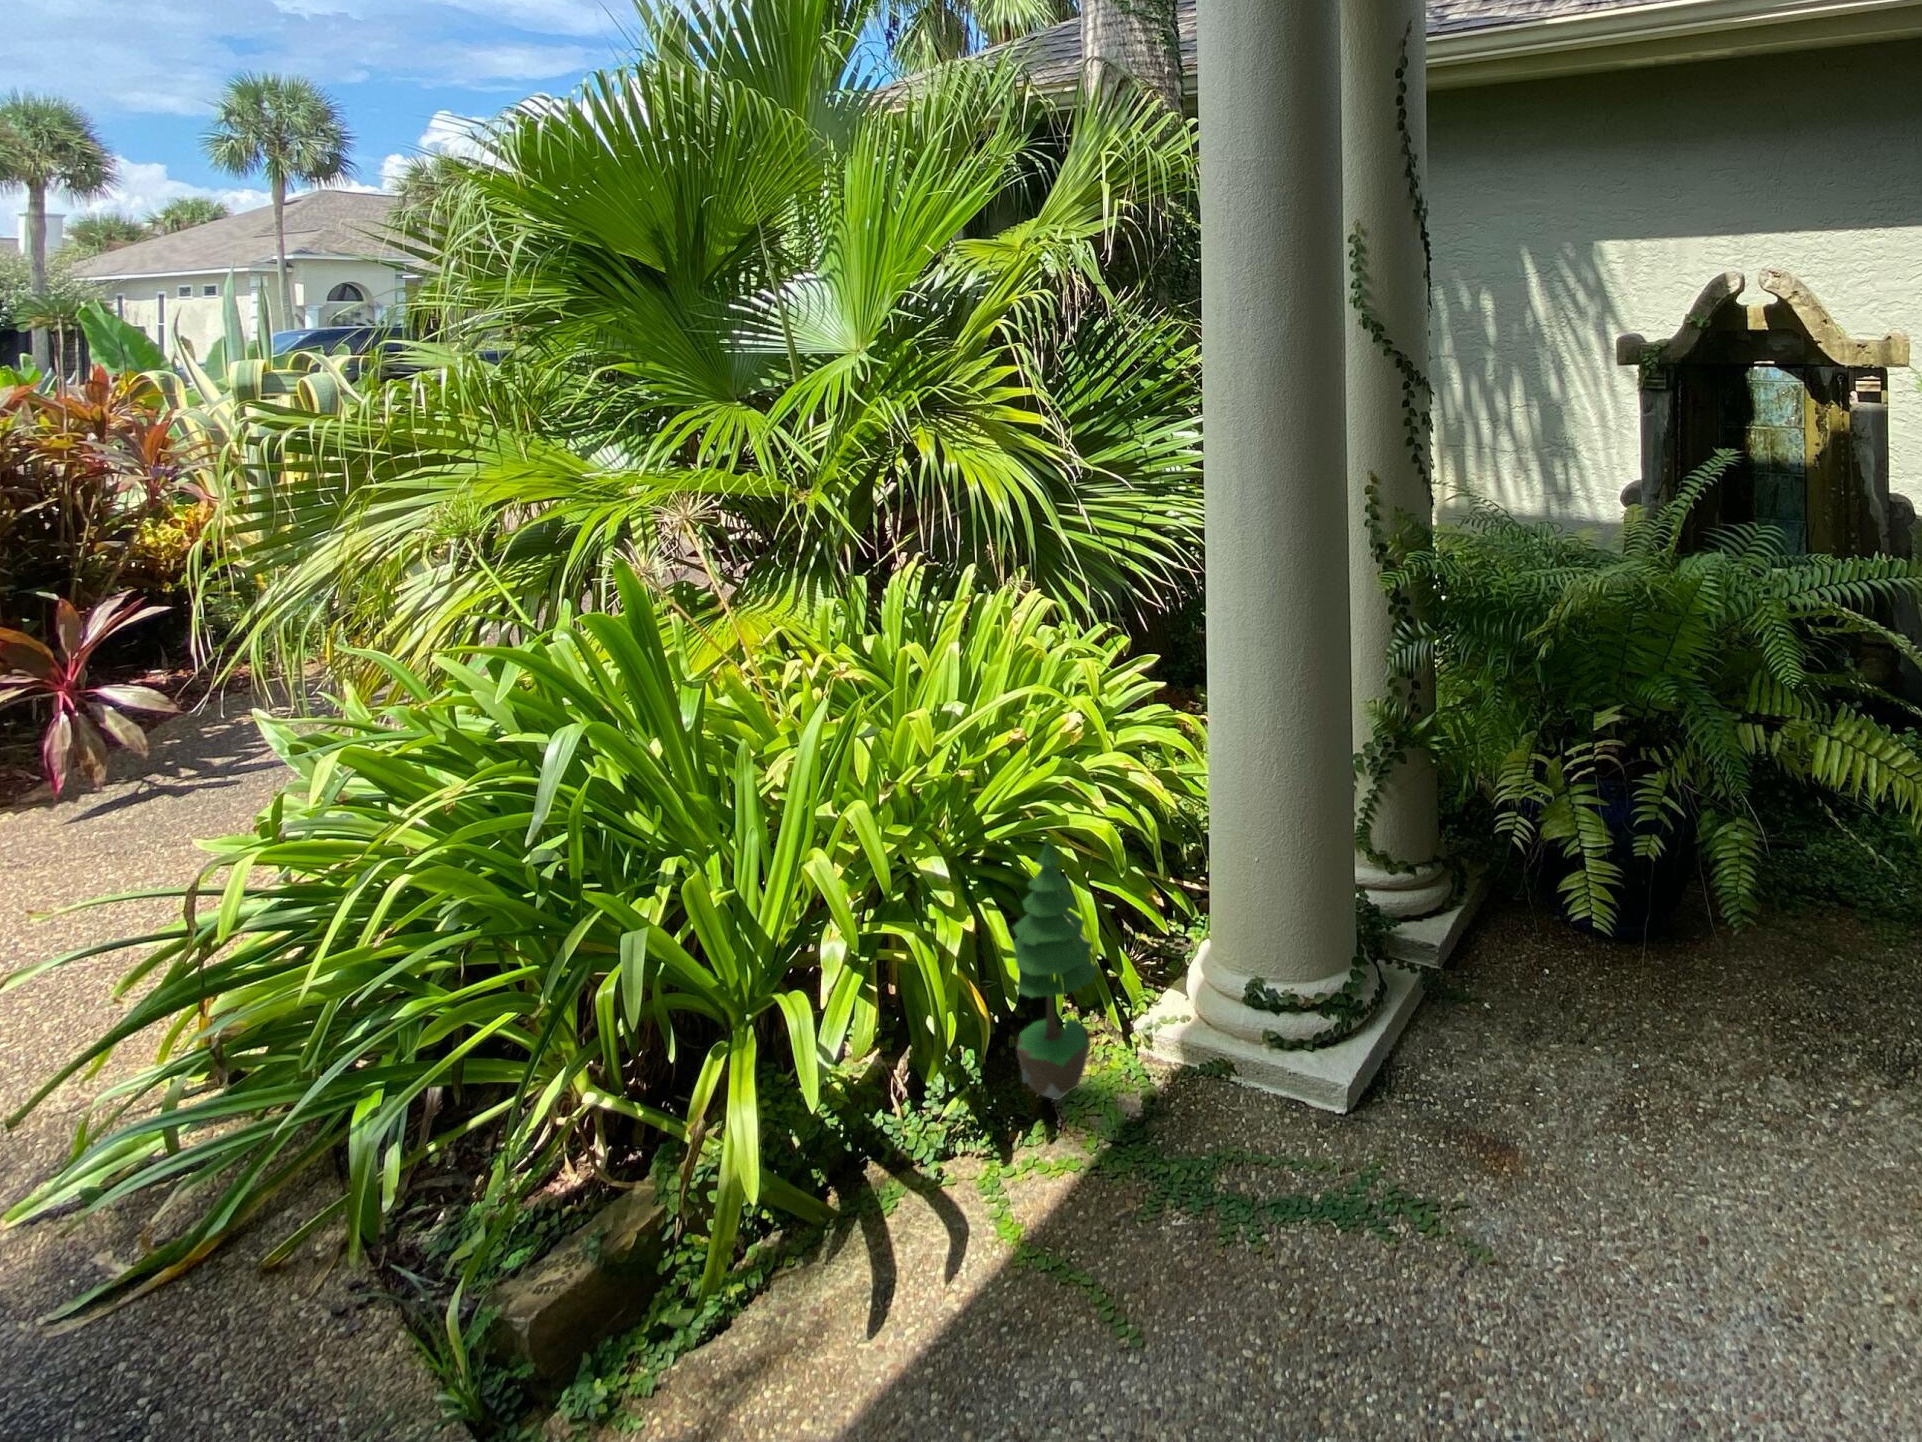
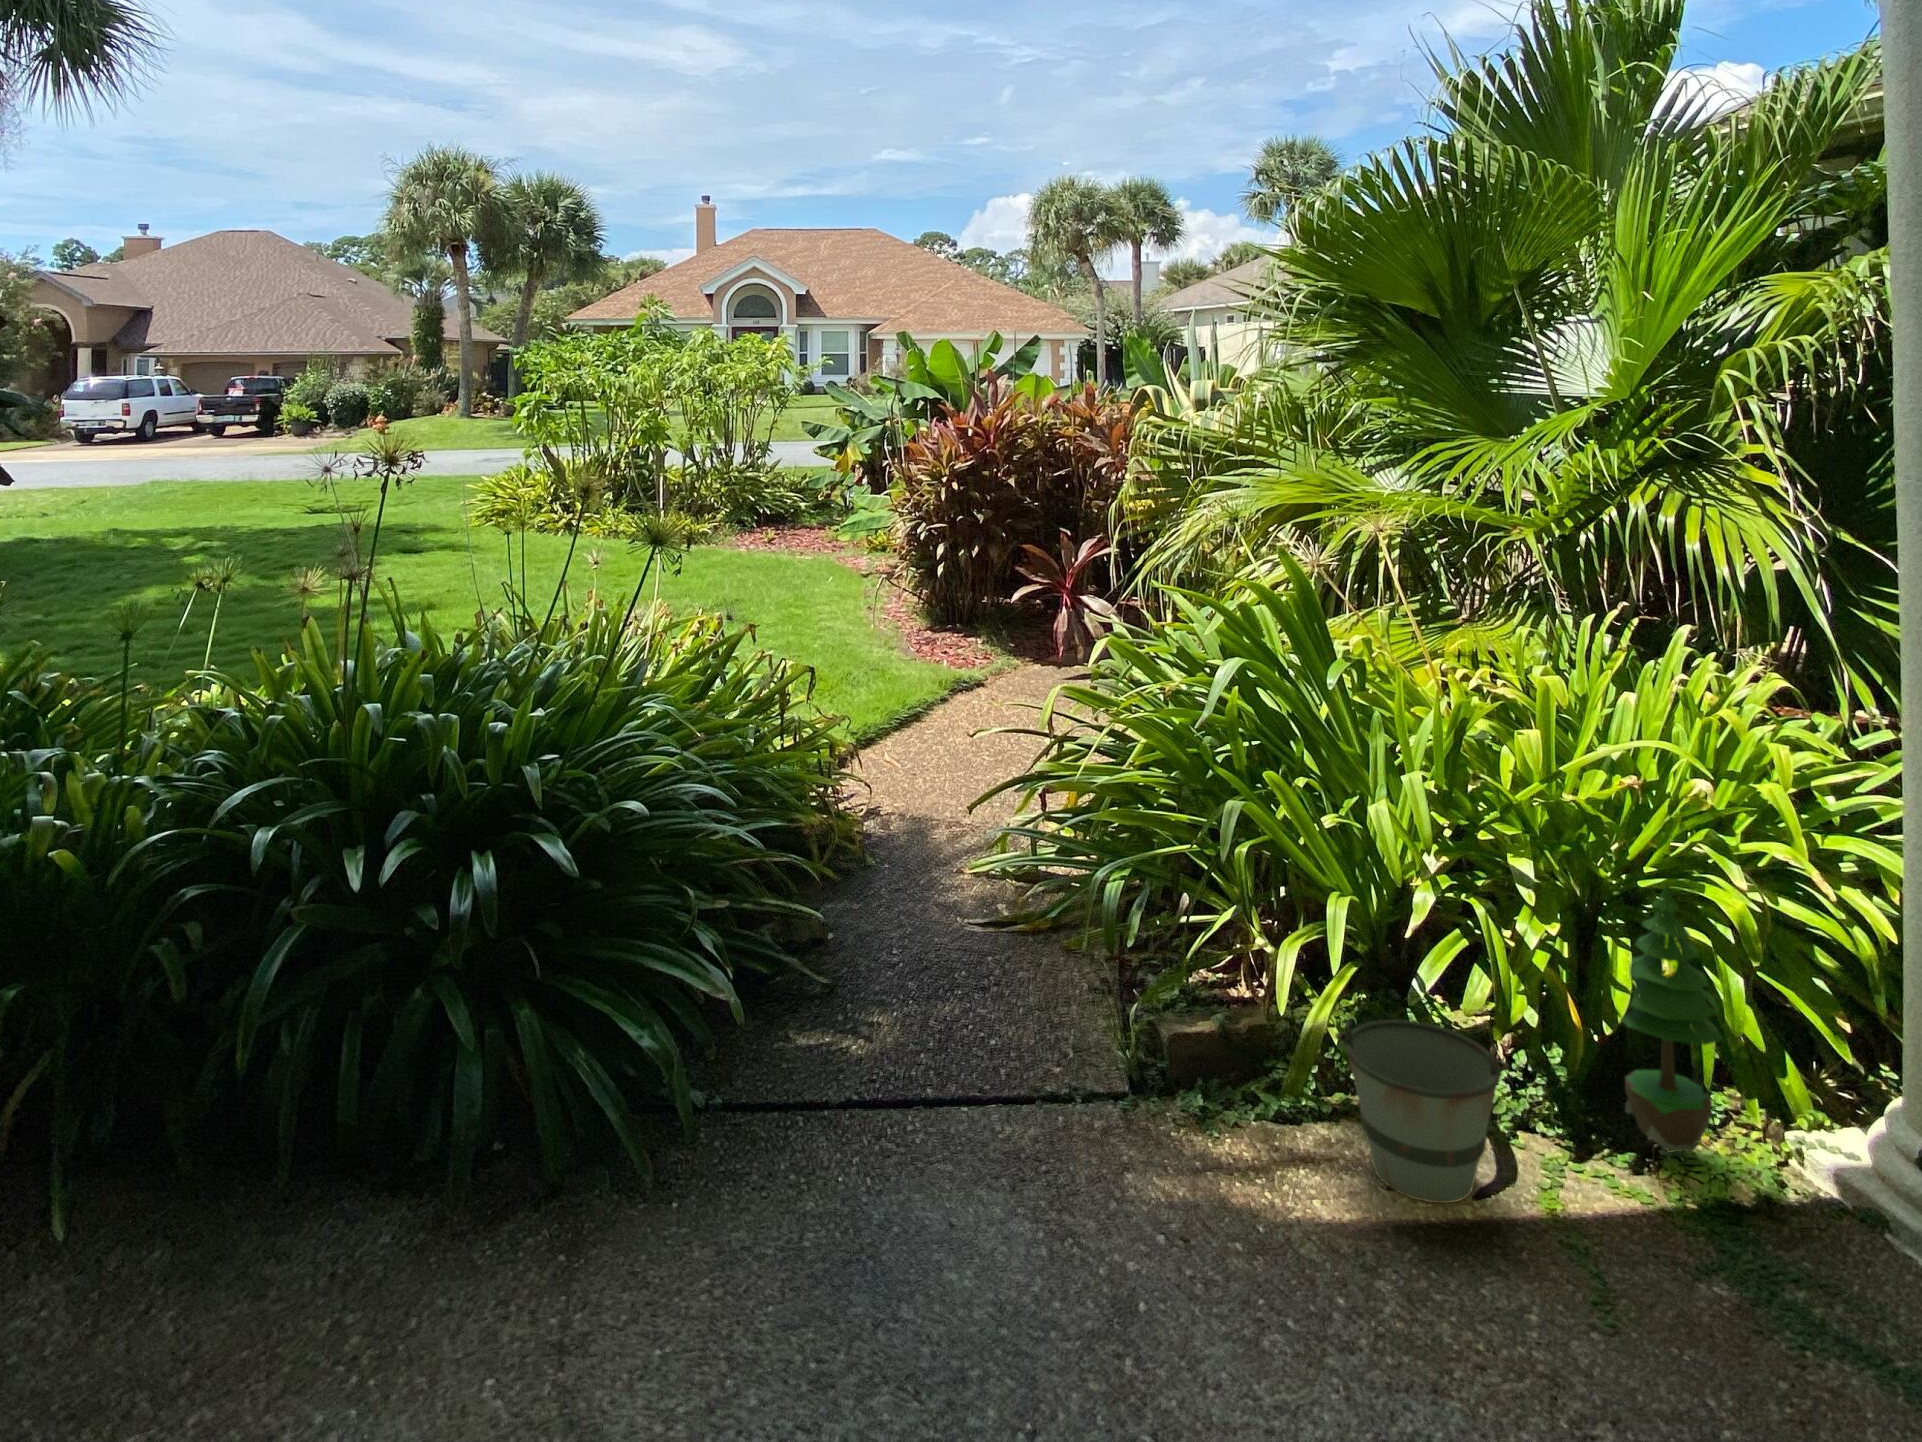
bucket: none [766,1094,965,1334] -> present [1335,1020,1509,1203]

